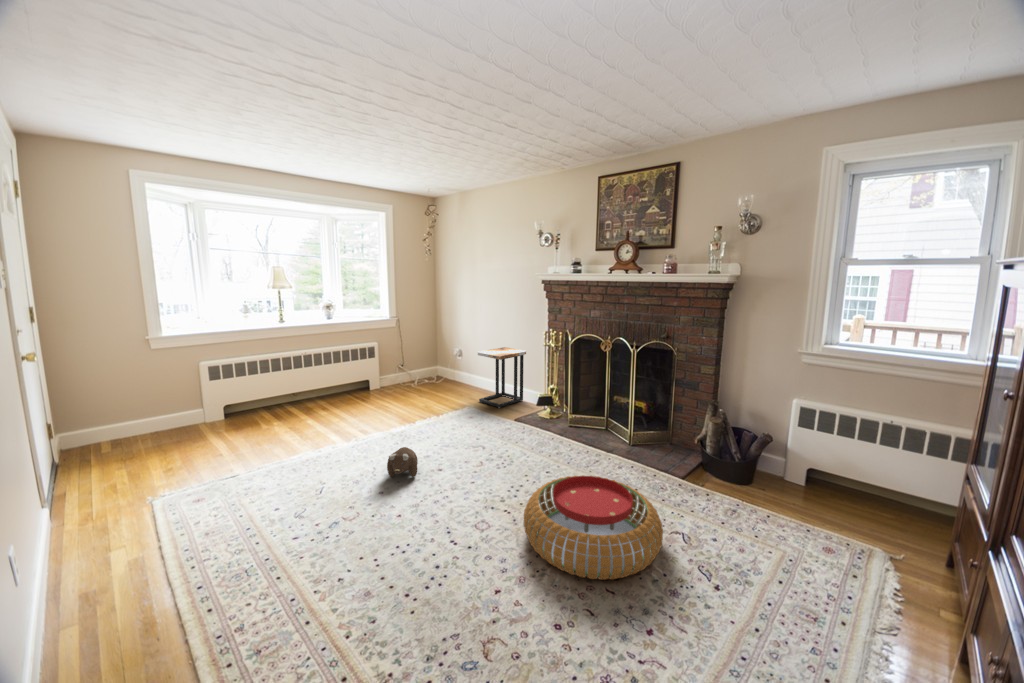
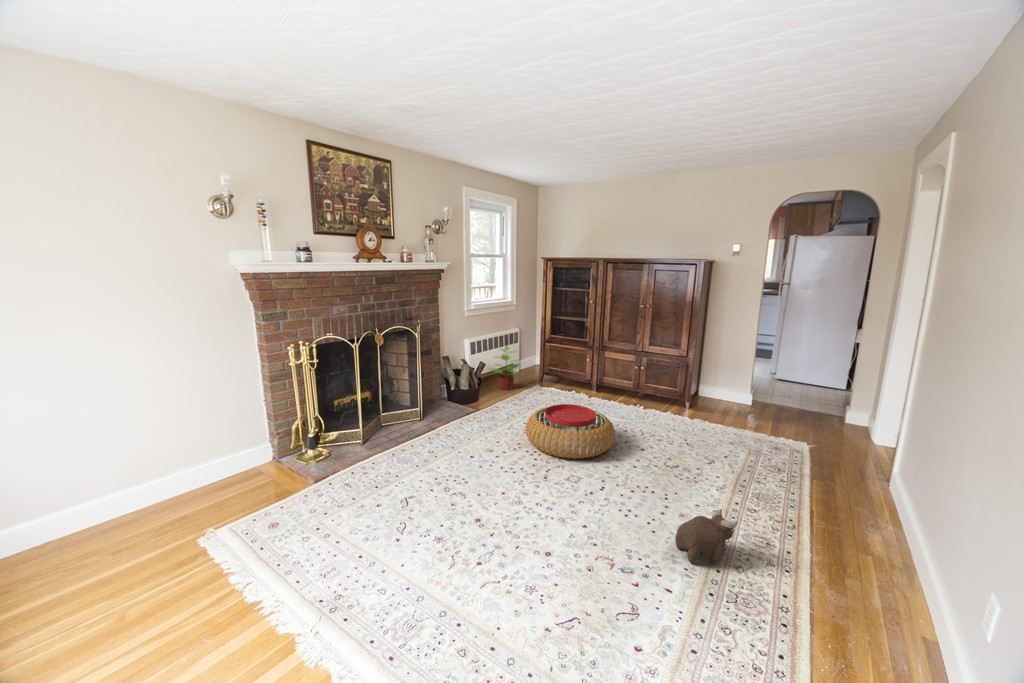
side table: present [478,347,526,408] -> none [139,395,245,523]
potted plant: none [809,429,901,518] -> present [490,346,519,390]
plush toy: present [387,447,418,477] -> present [675,509,738,564]

